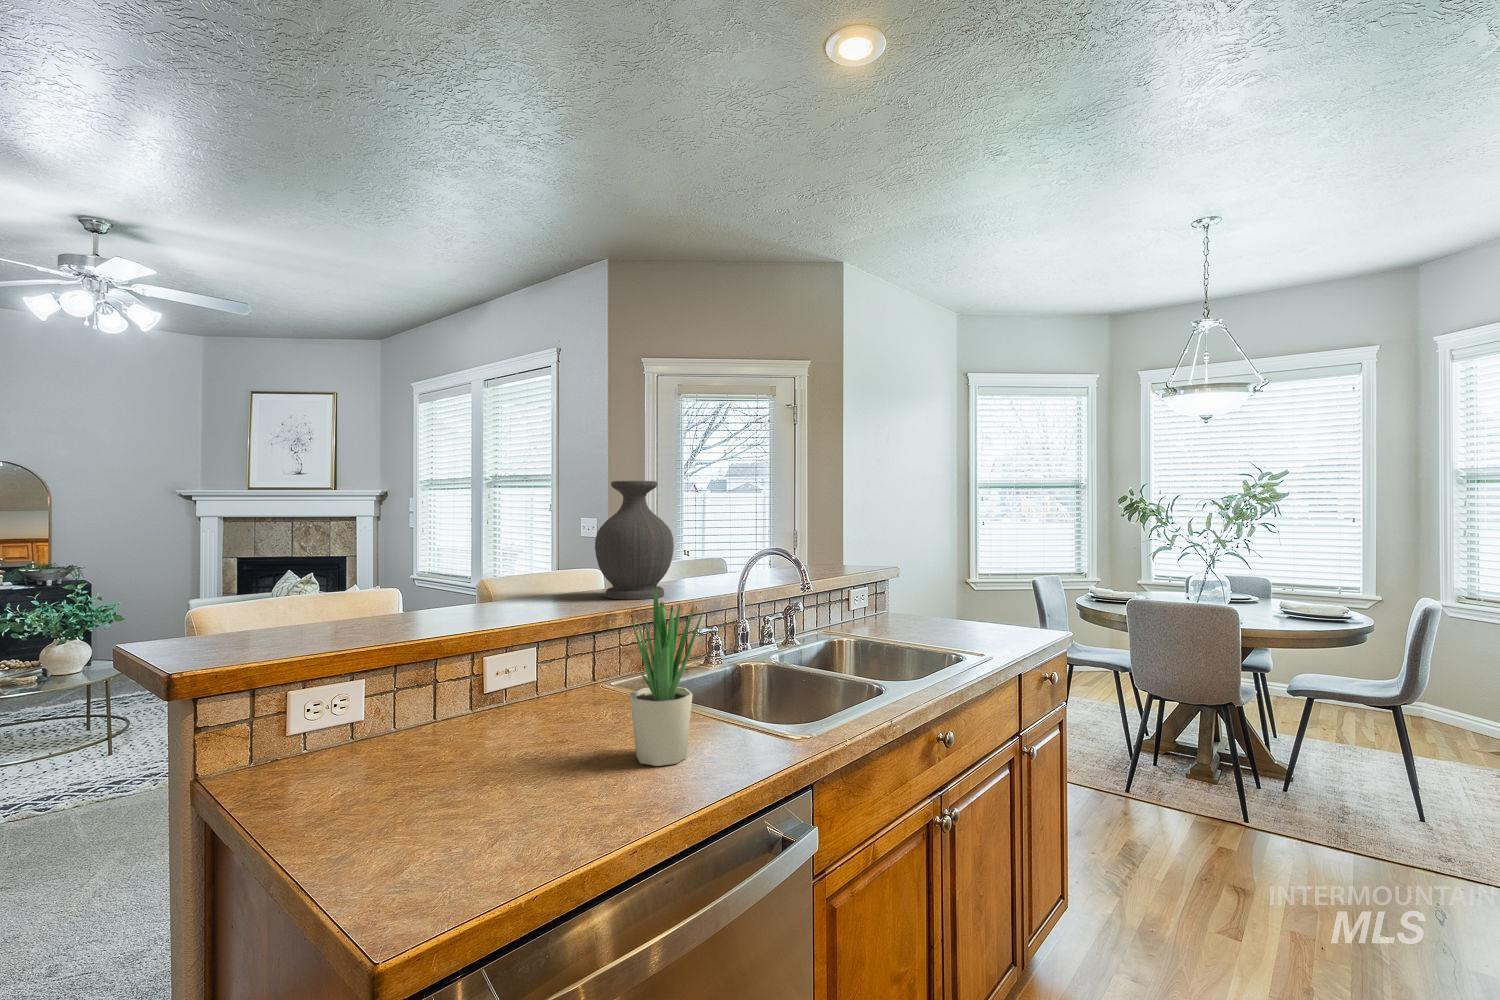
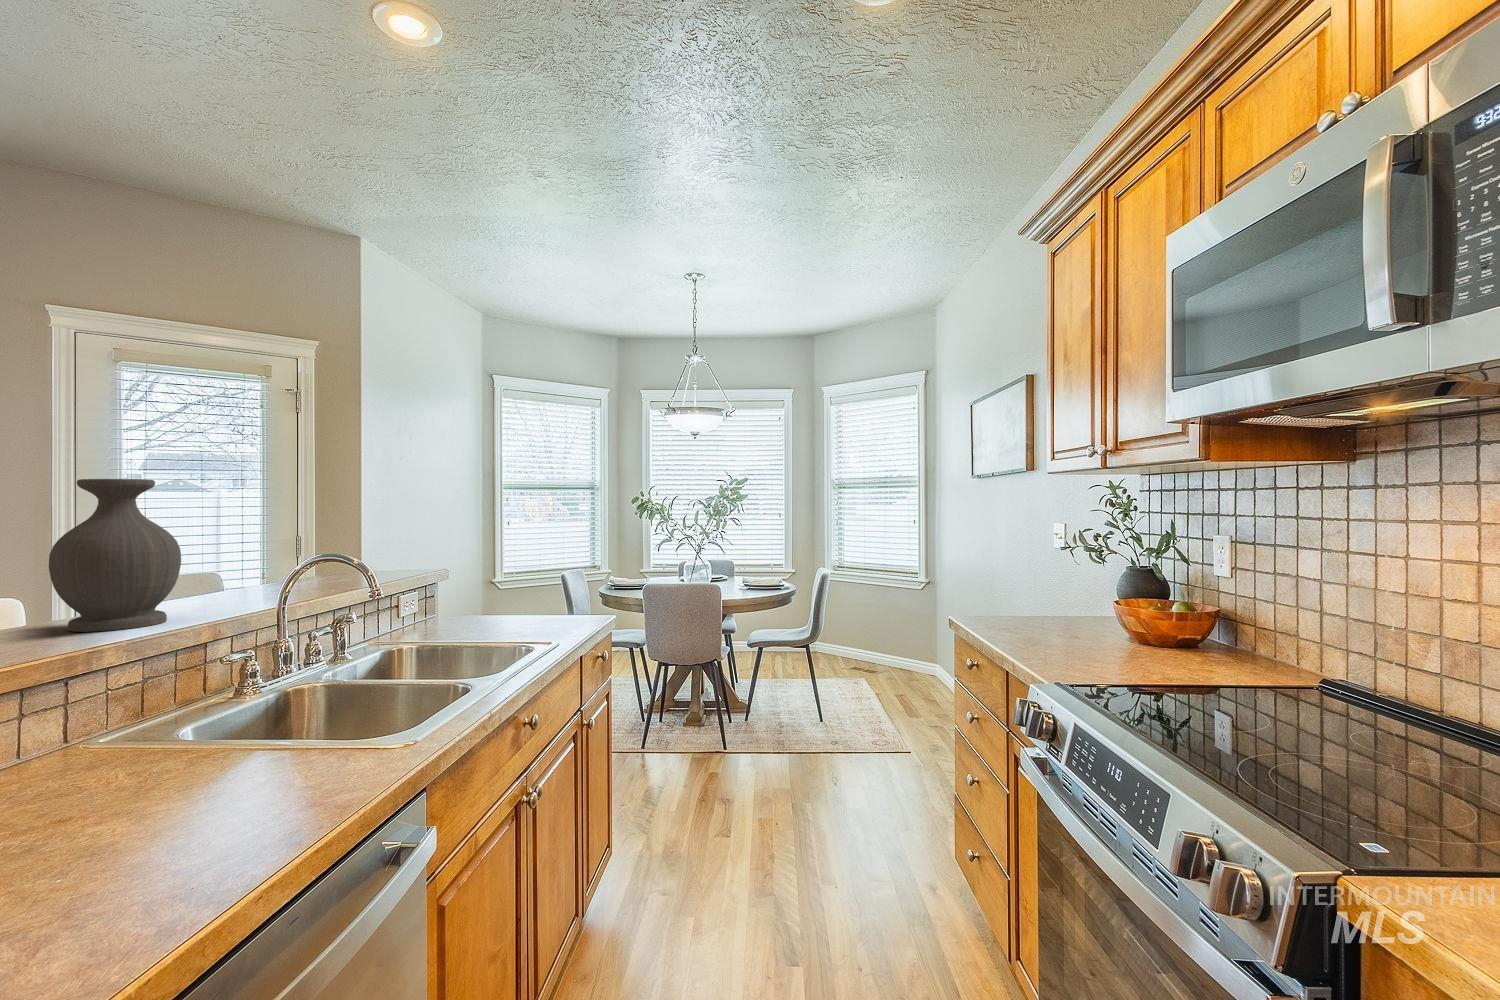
potted plant: present [630,581,704,766] -> none [178,596,286,820]

